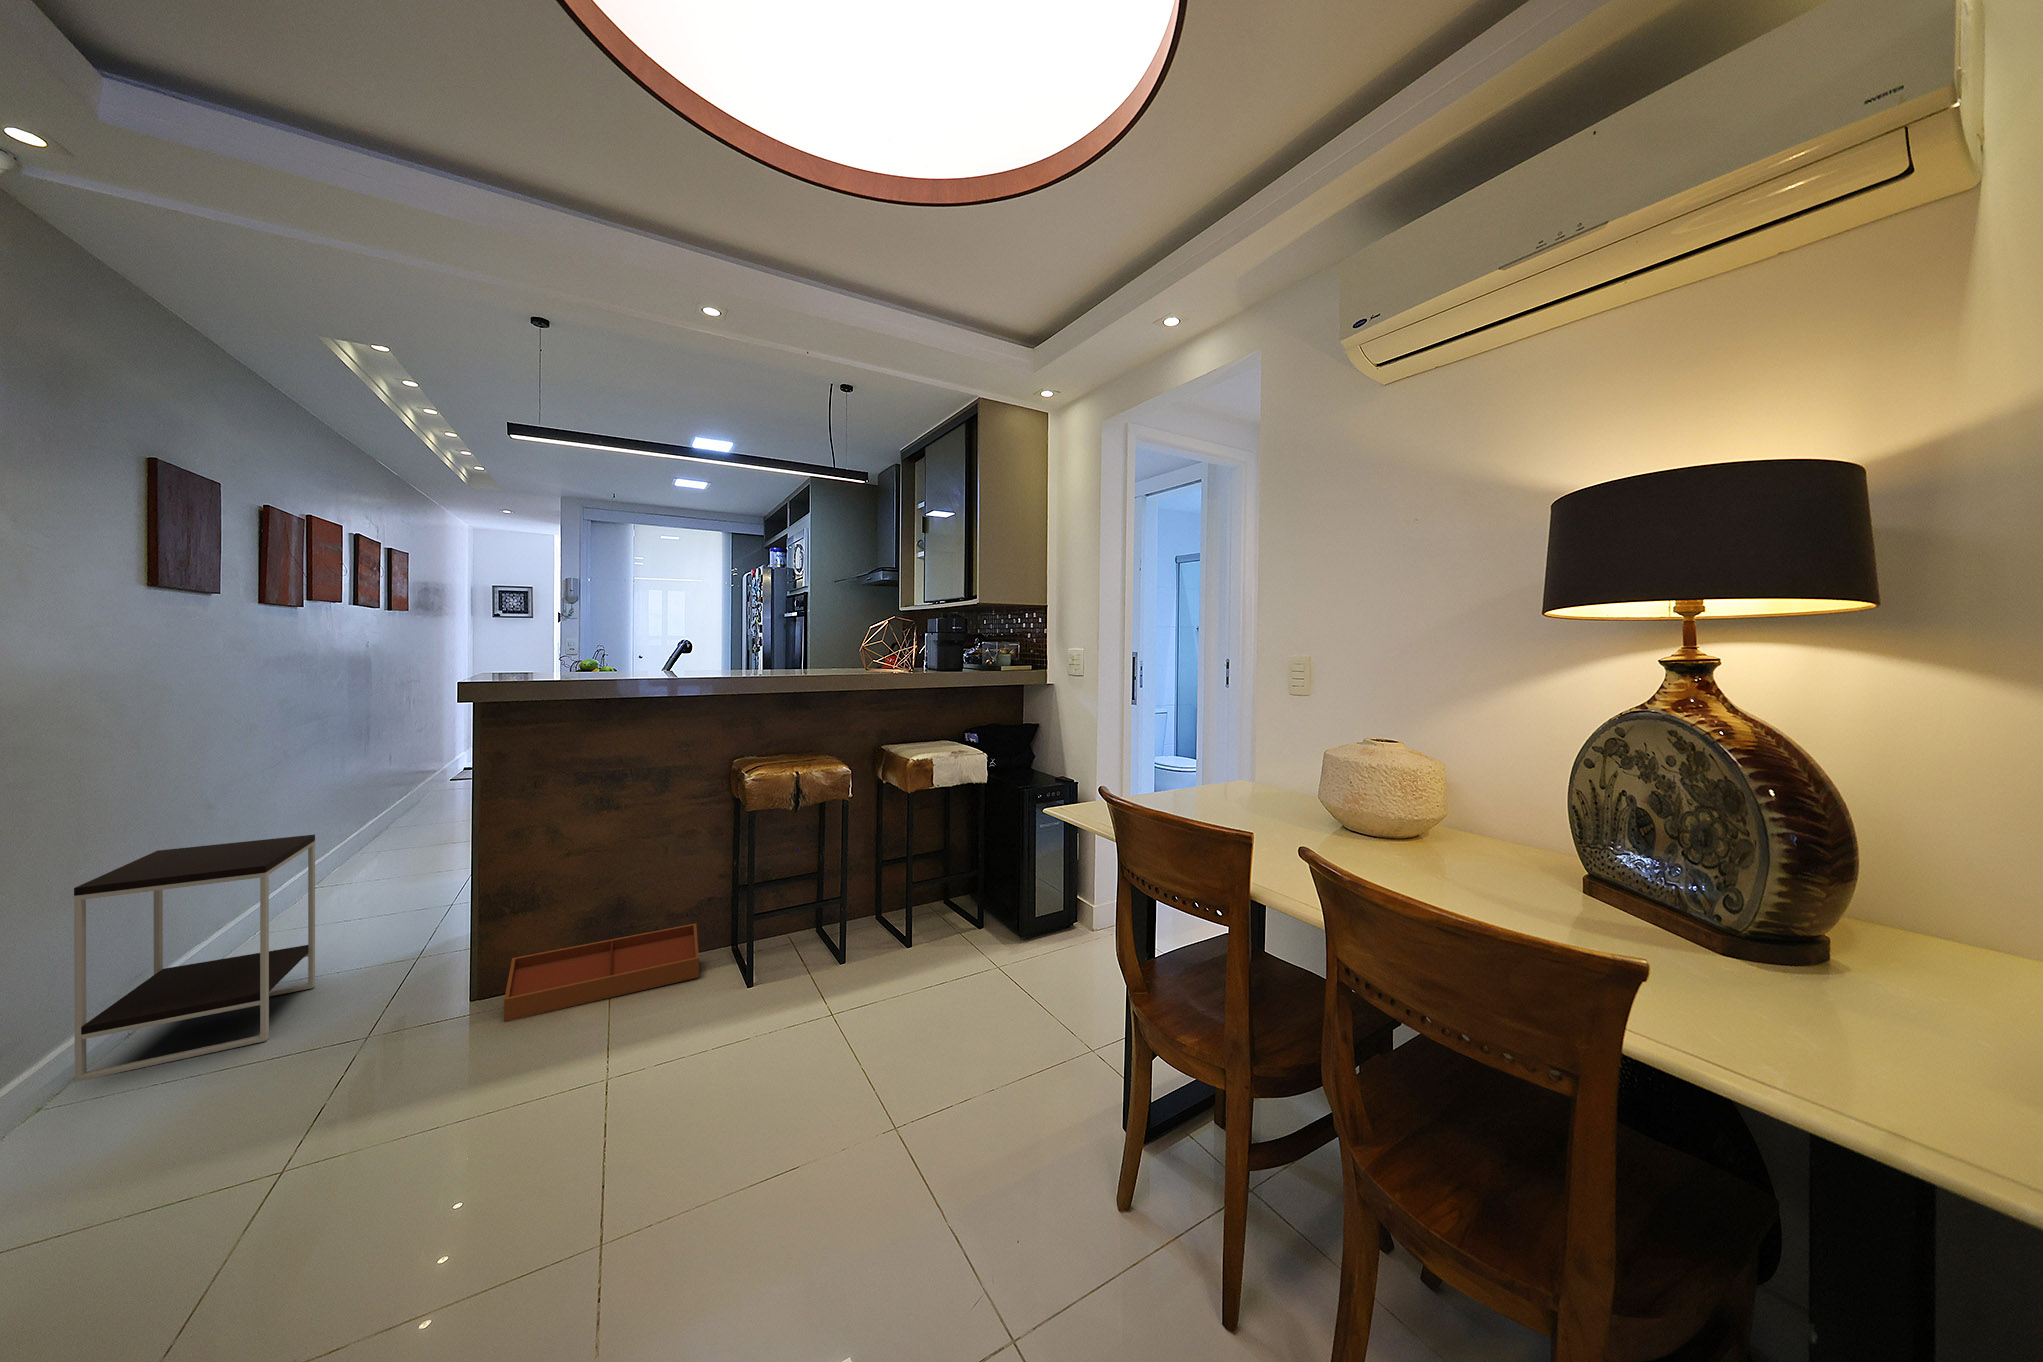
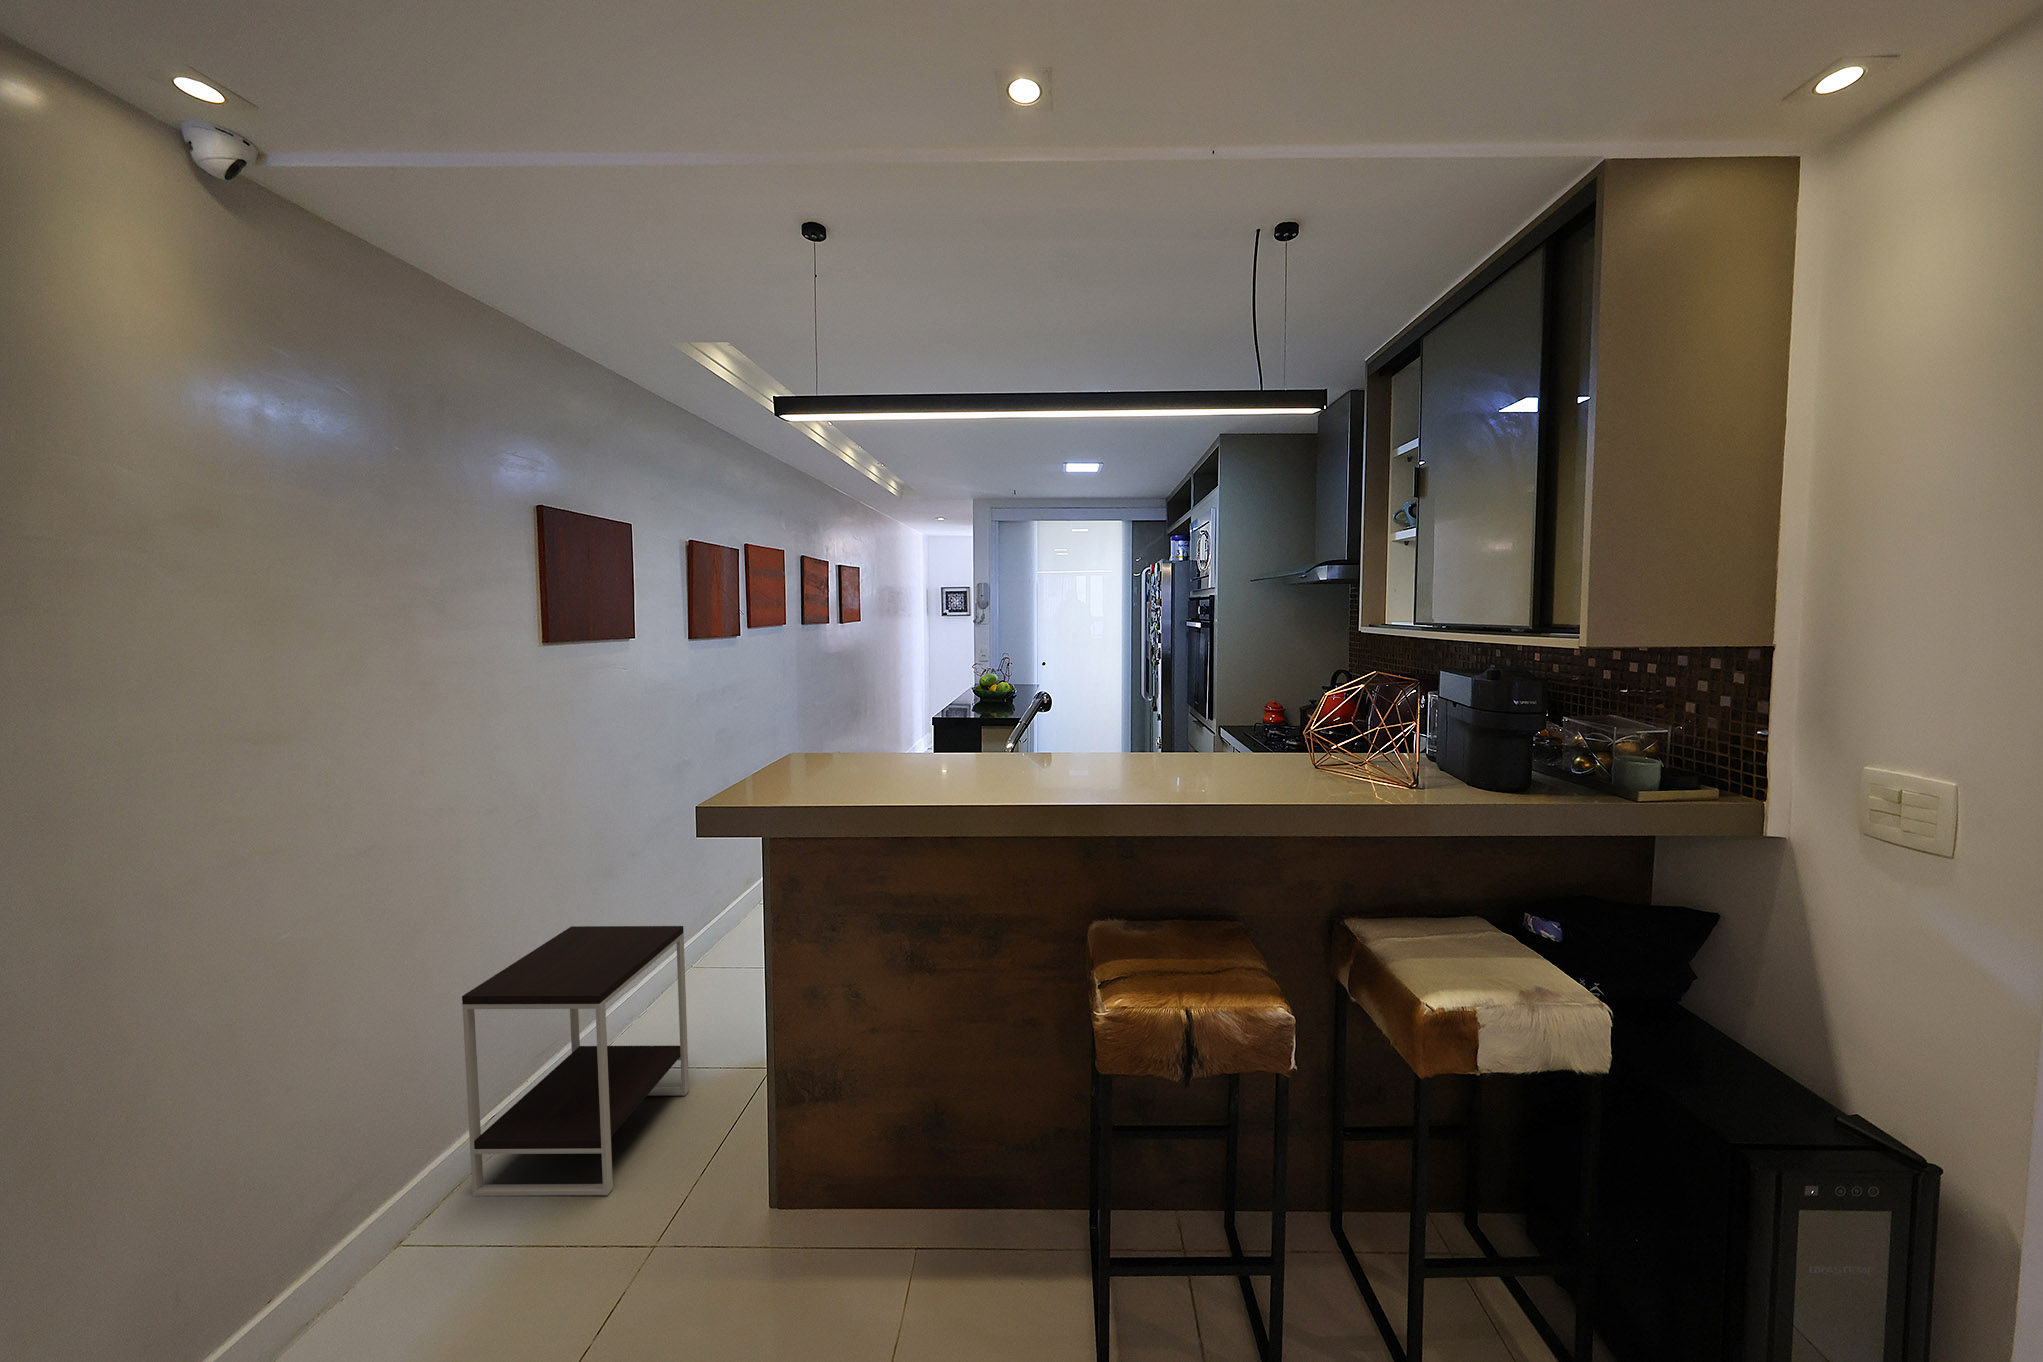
storage bin: present [504,924,699,1021] -> none [798,1170,1045,1289]

